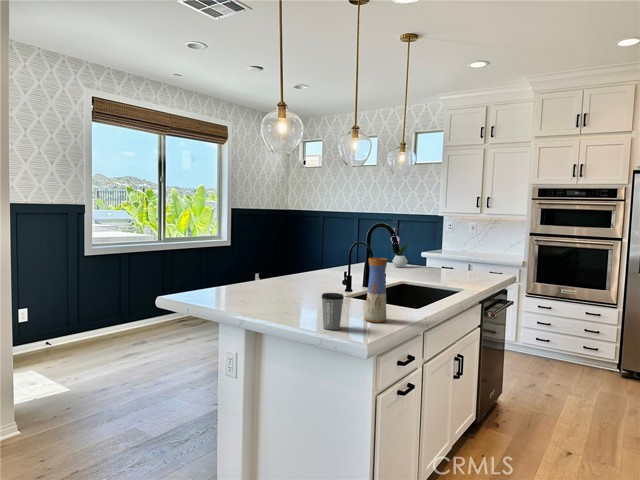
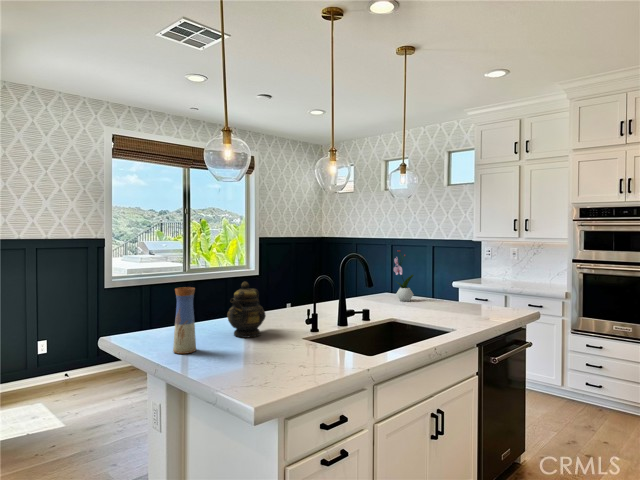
teapot: none [275,246,311,296] -> present [227,282,266,338]
vase: present [365,258,388,323] -> present [173,287,196,354]
coffee cup: present [321,293,344,330] -> none [229,339,255,383]

